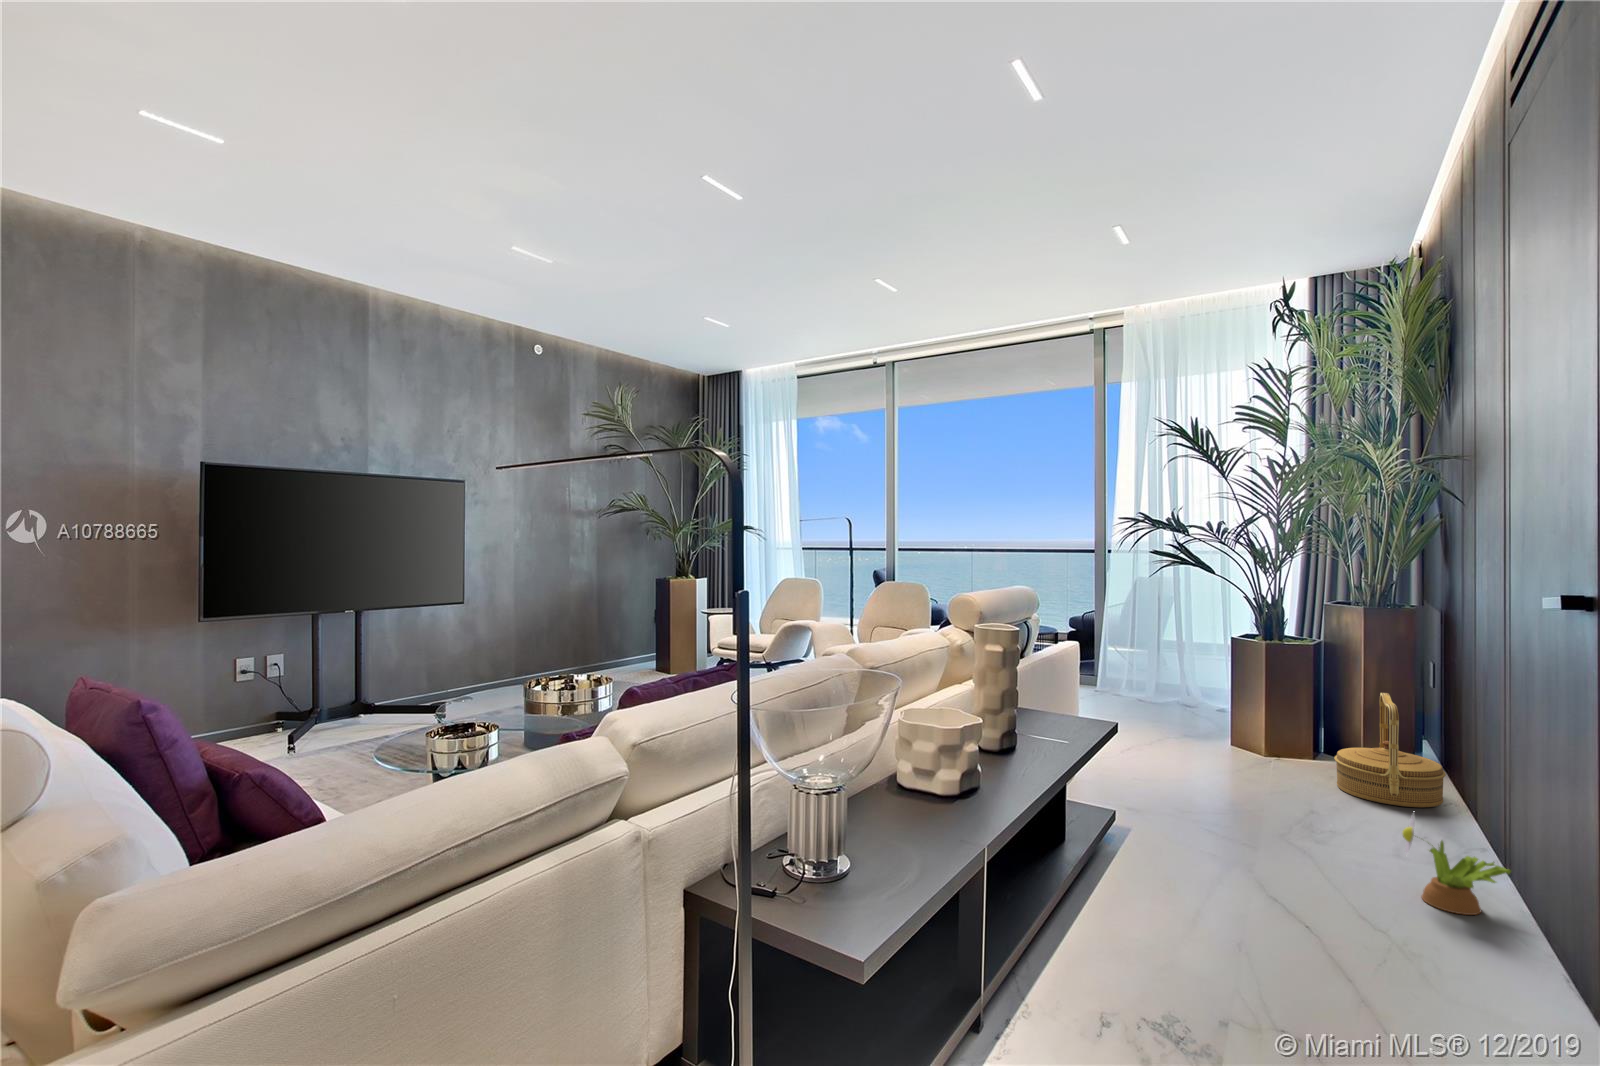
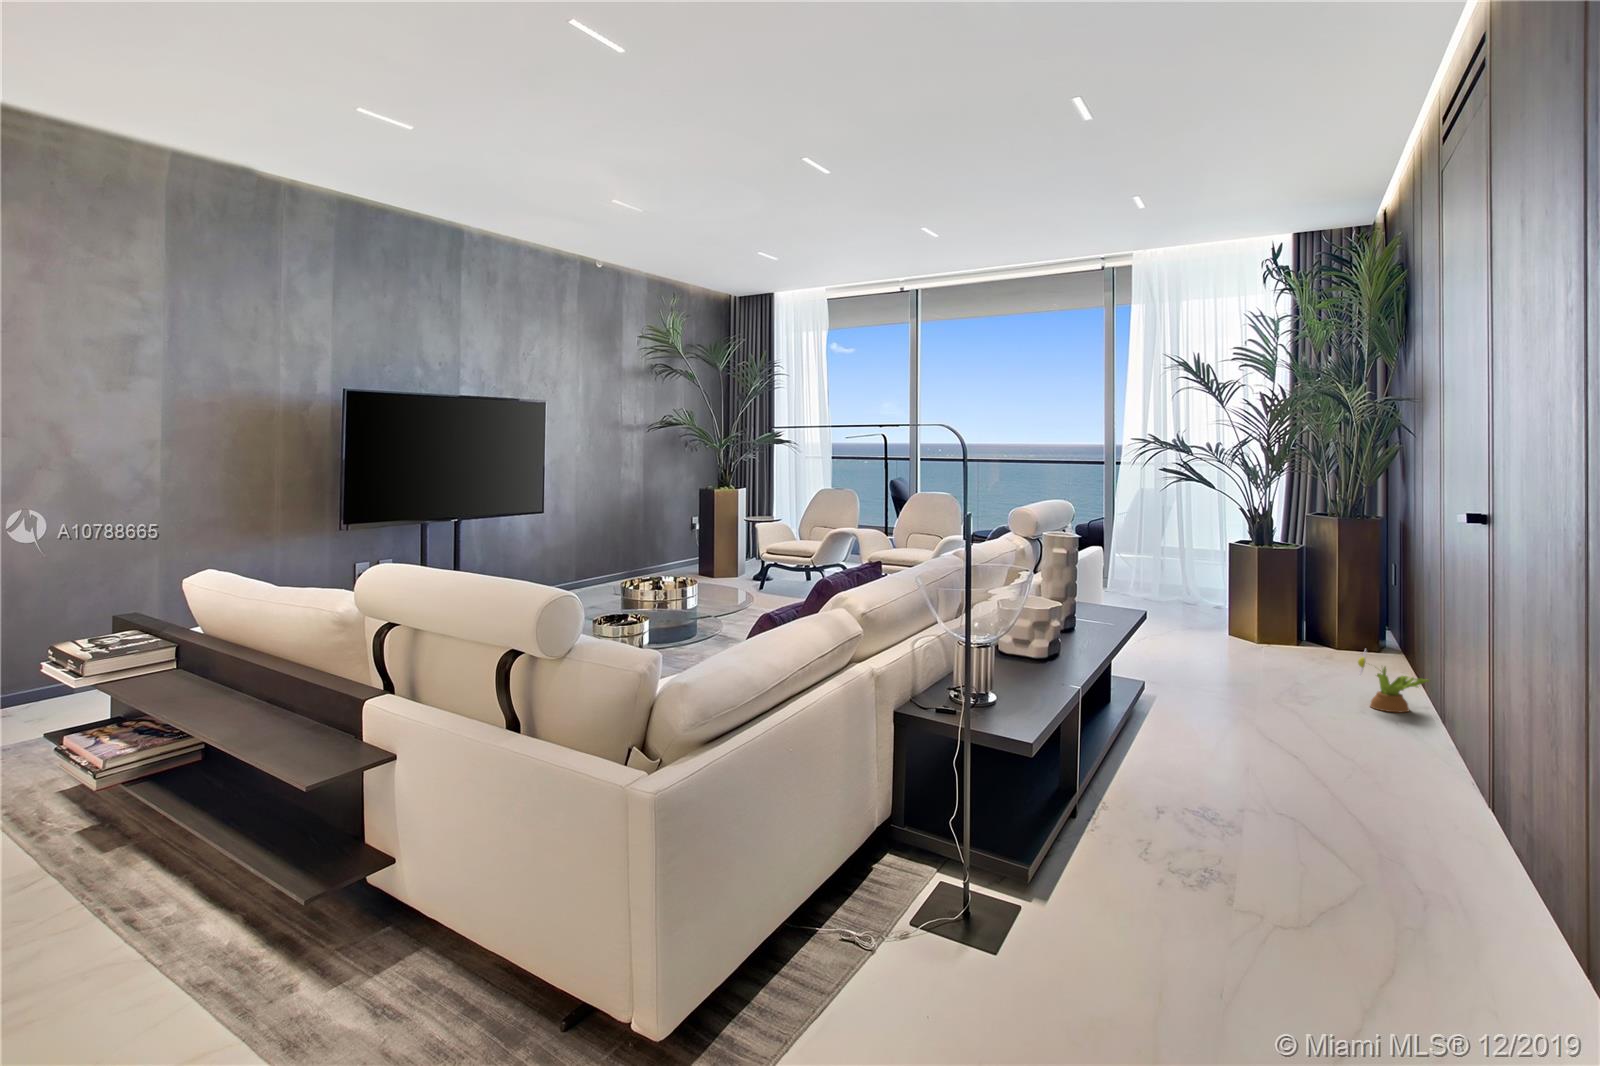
woven basket: present [1334,693,1446,808] -> none [1310,579,1394,663]

